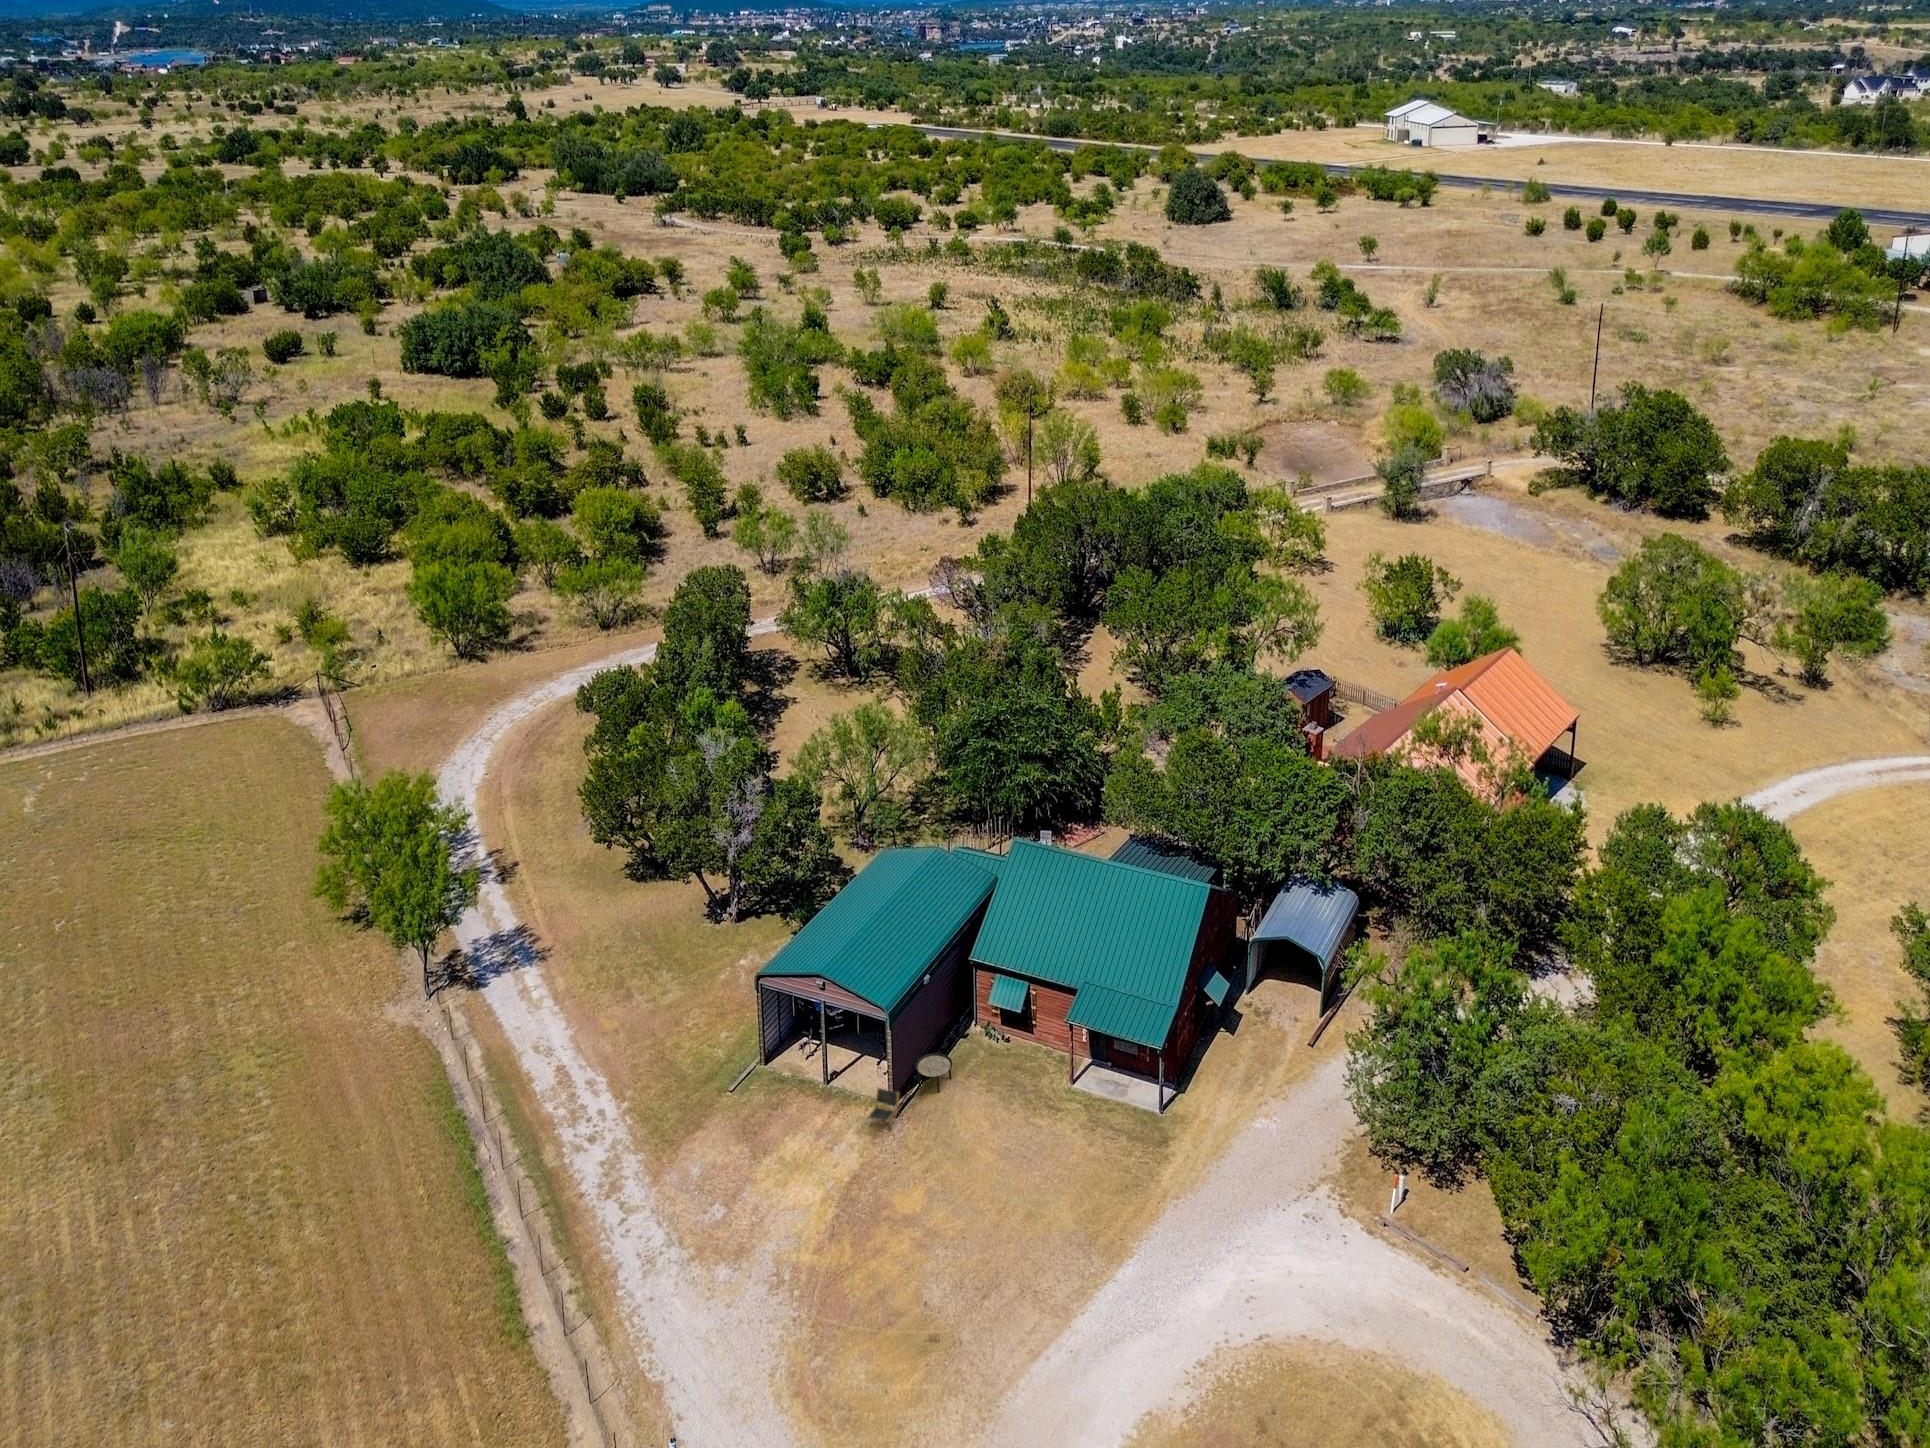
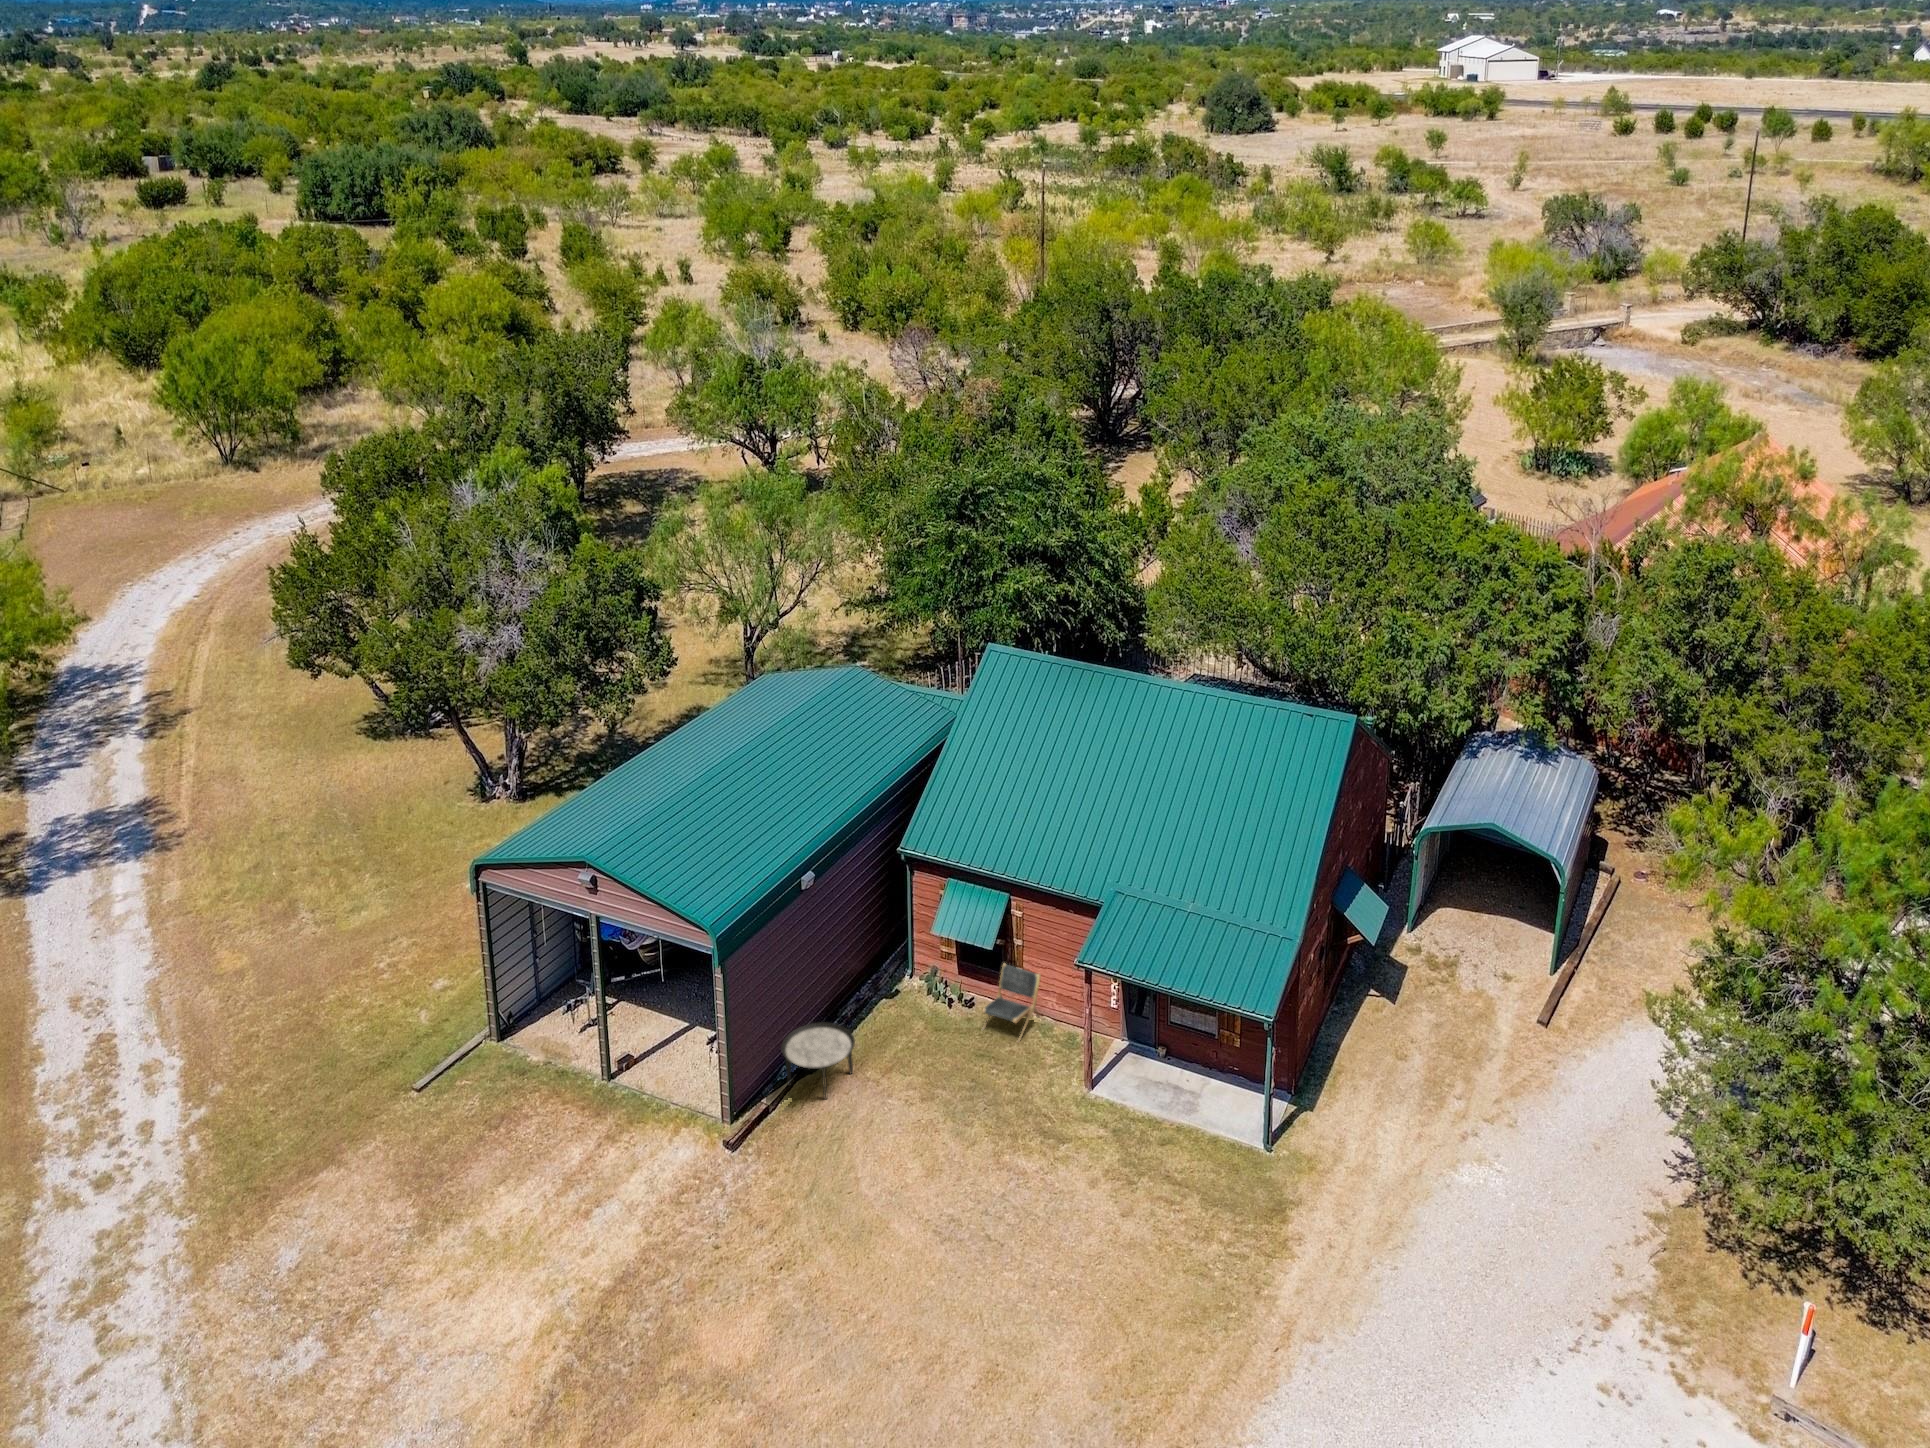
lounge chair: present [869,1088,899,1123] -> present [982,963,1041,1042]

